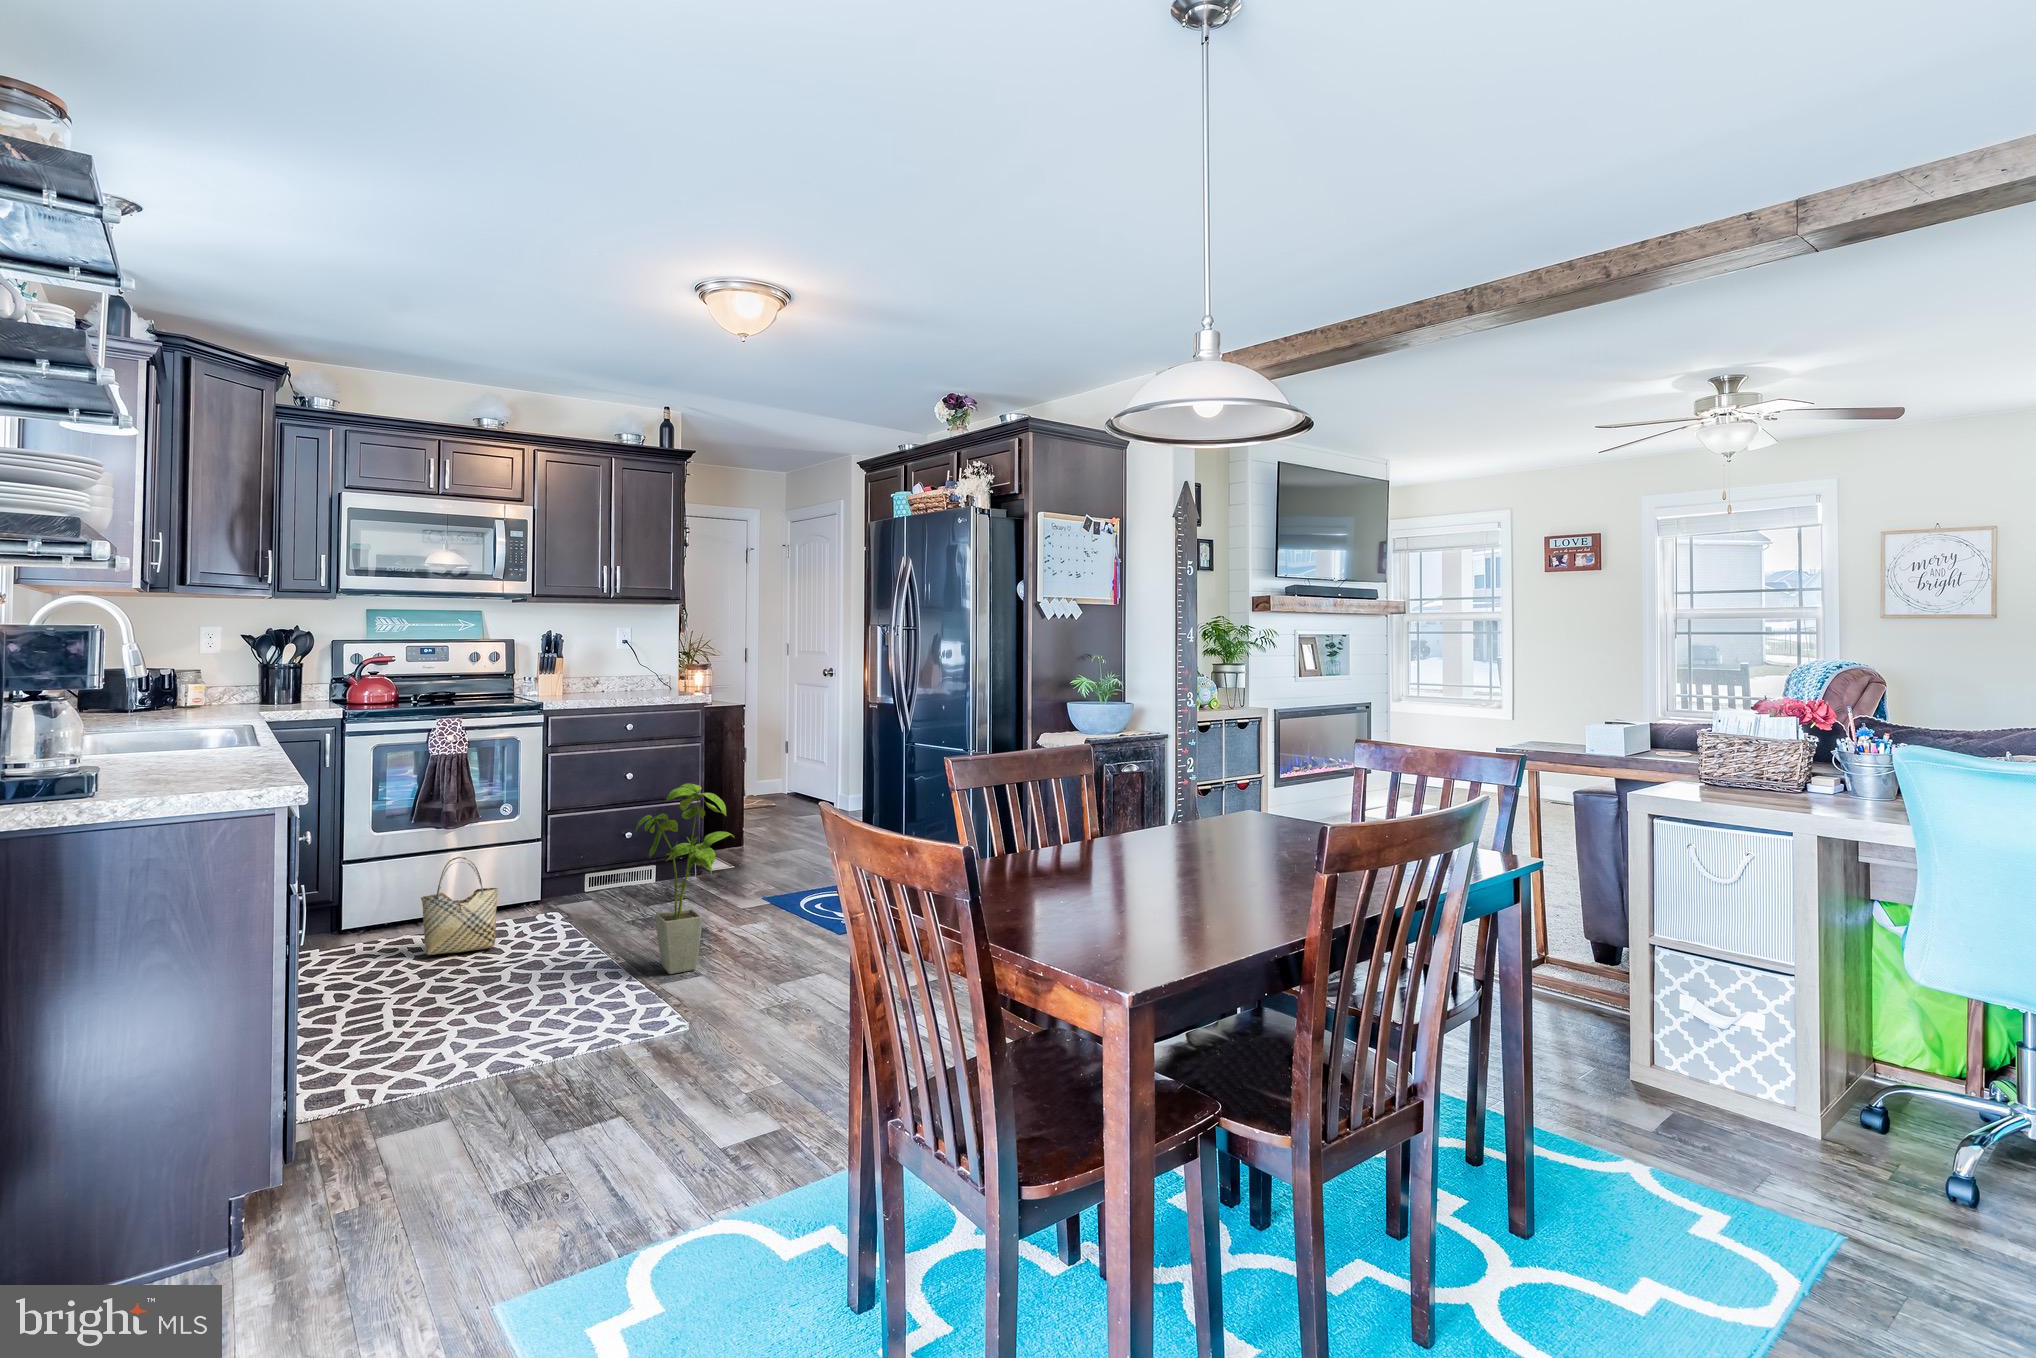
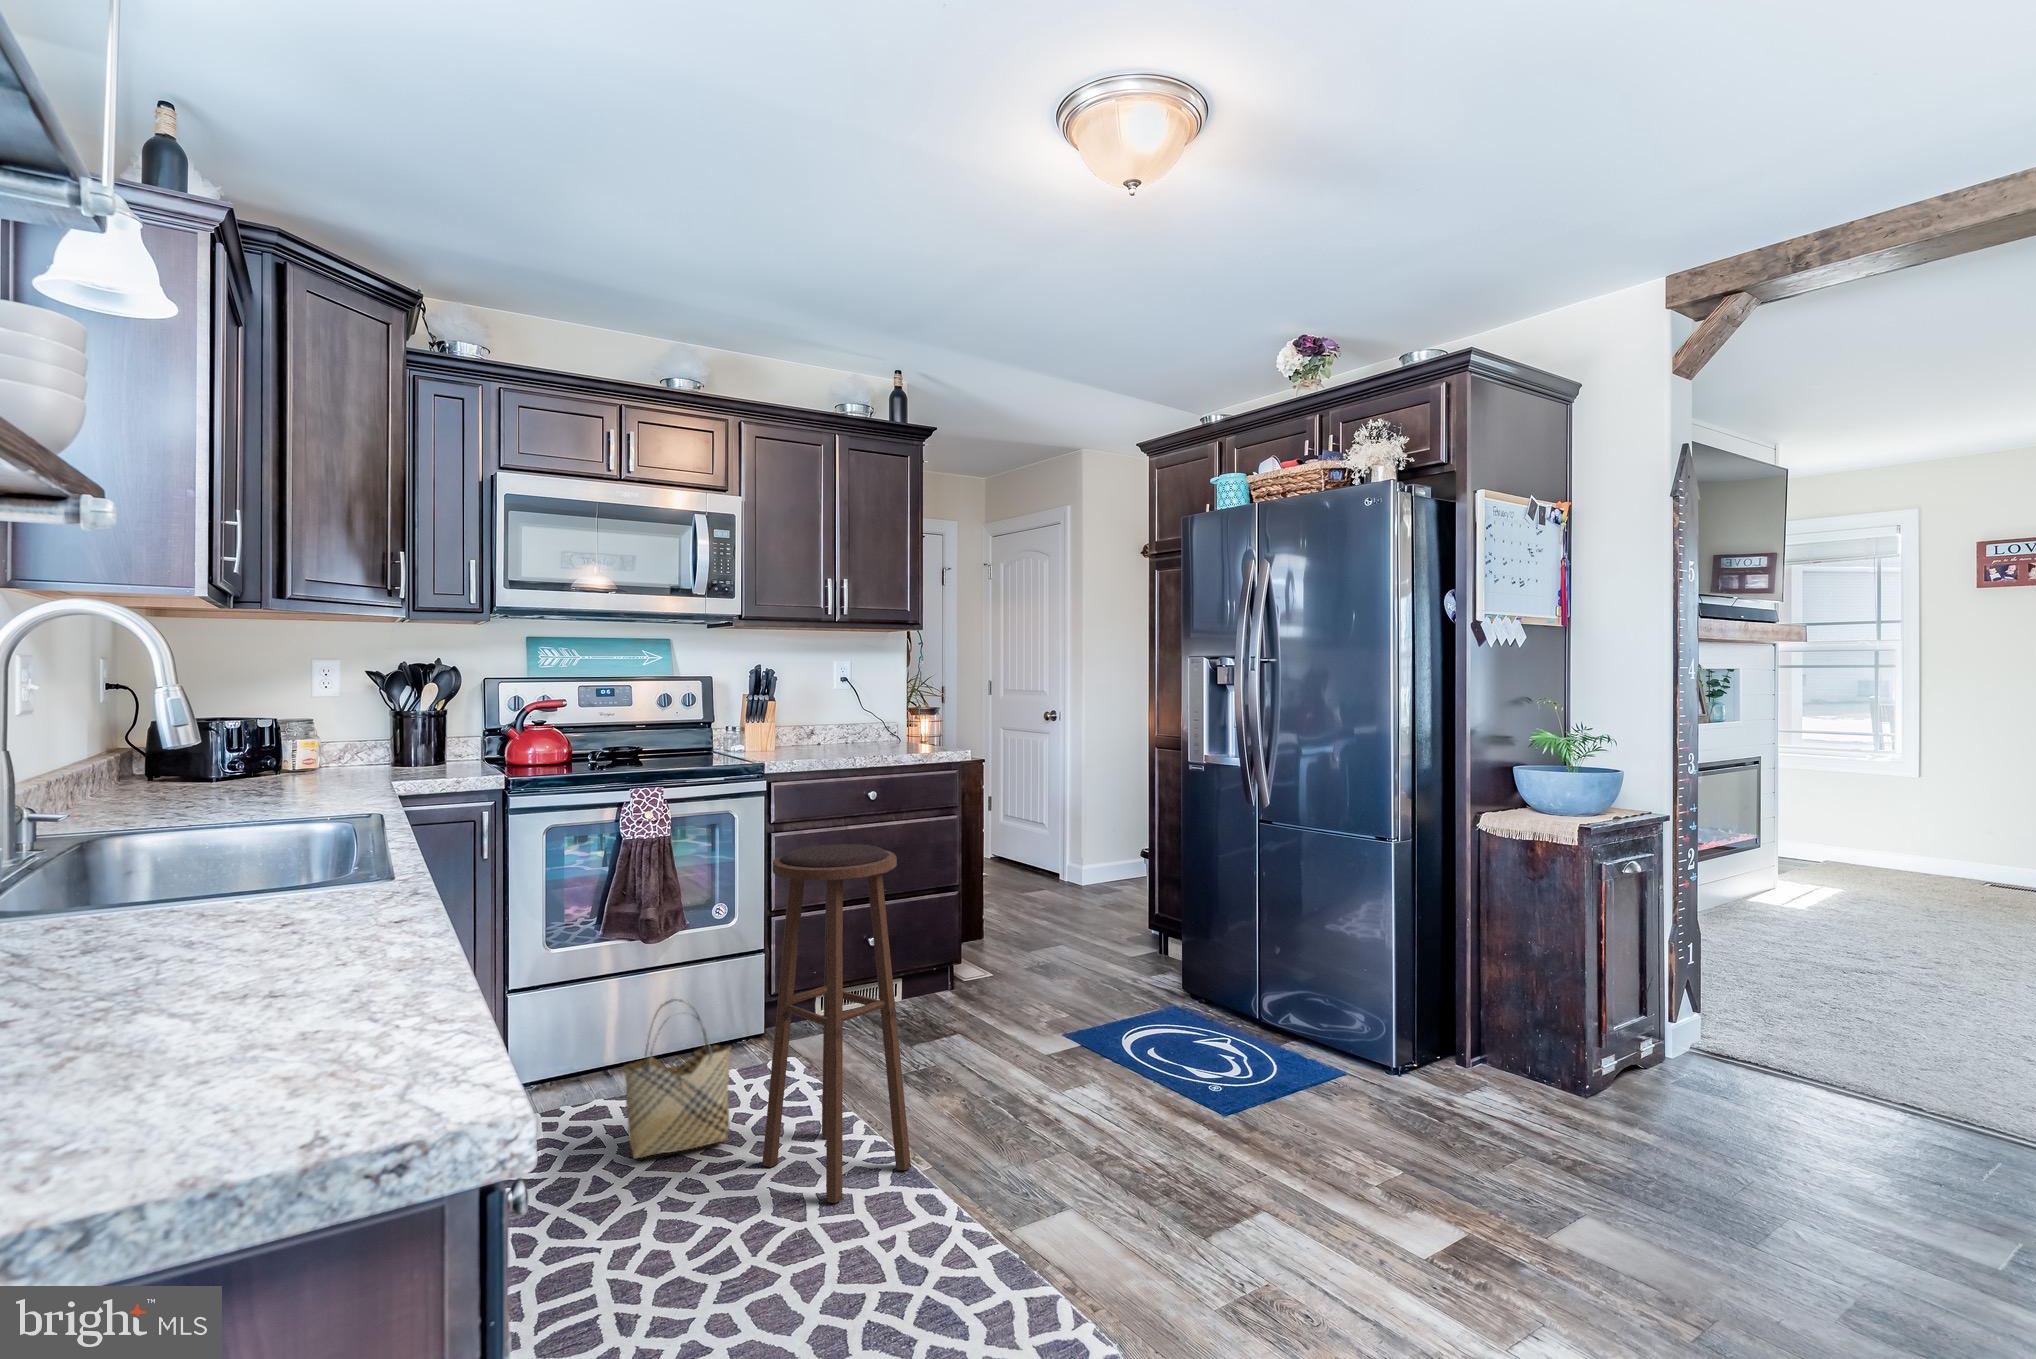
stool: none [513,754,610,972] -> present [763,844,911,1203]
house plant: present [635,783,735,974] -> none [963,897,1120,1212]

